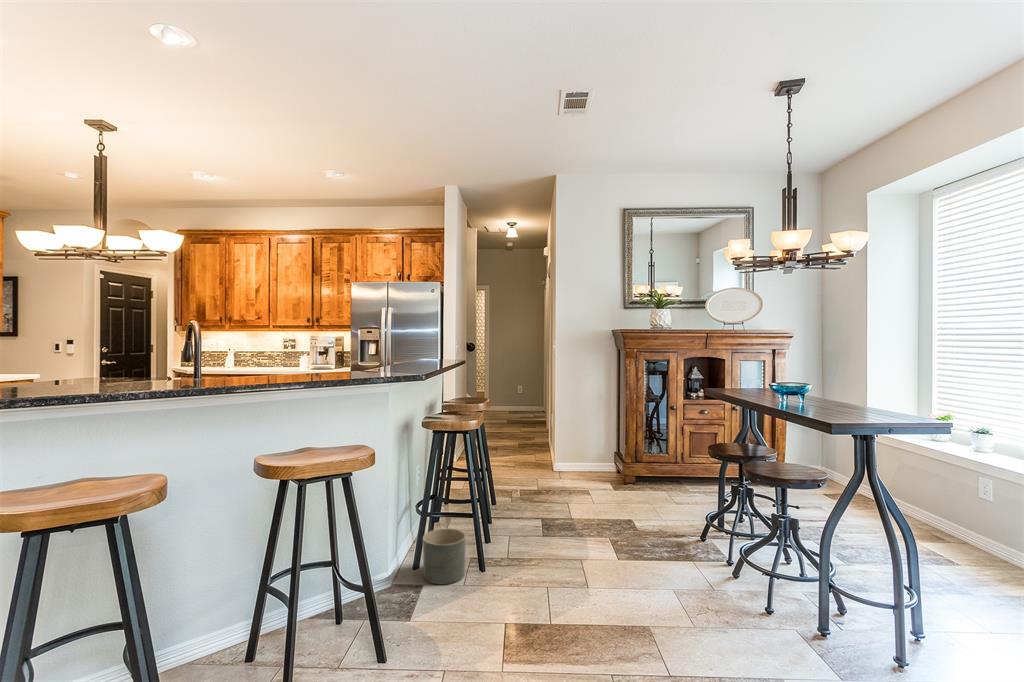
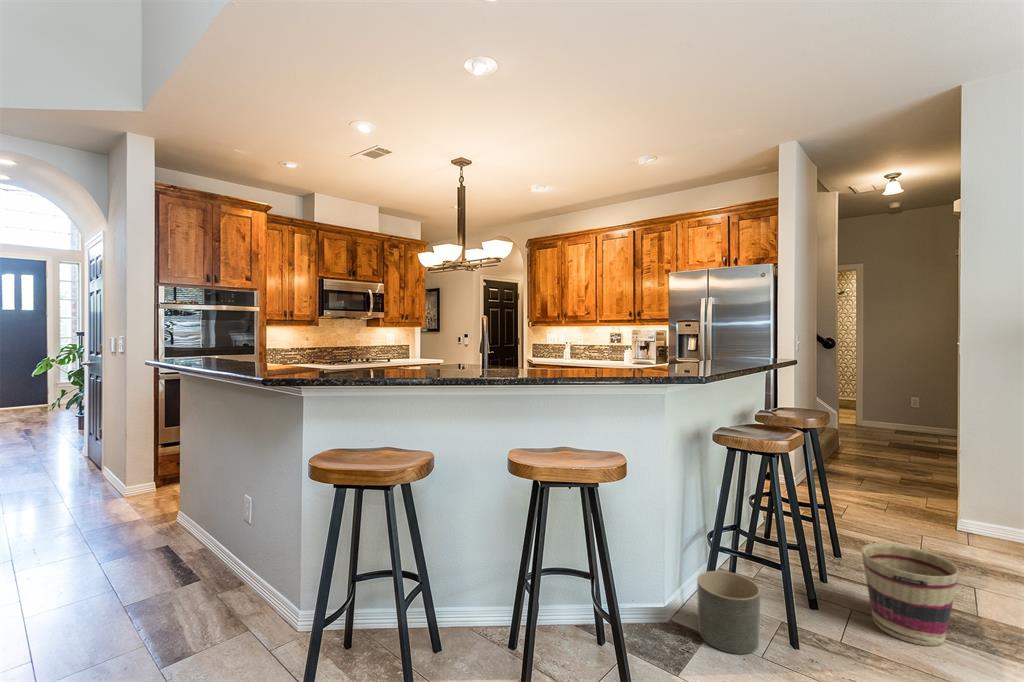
basket: none [516,485,565,544] -> present [861,543,959,646]

